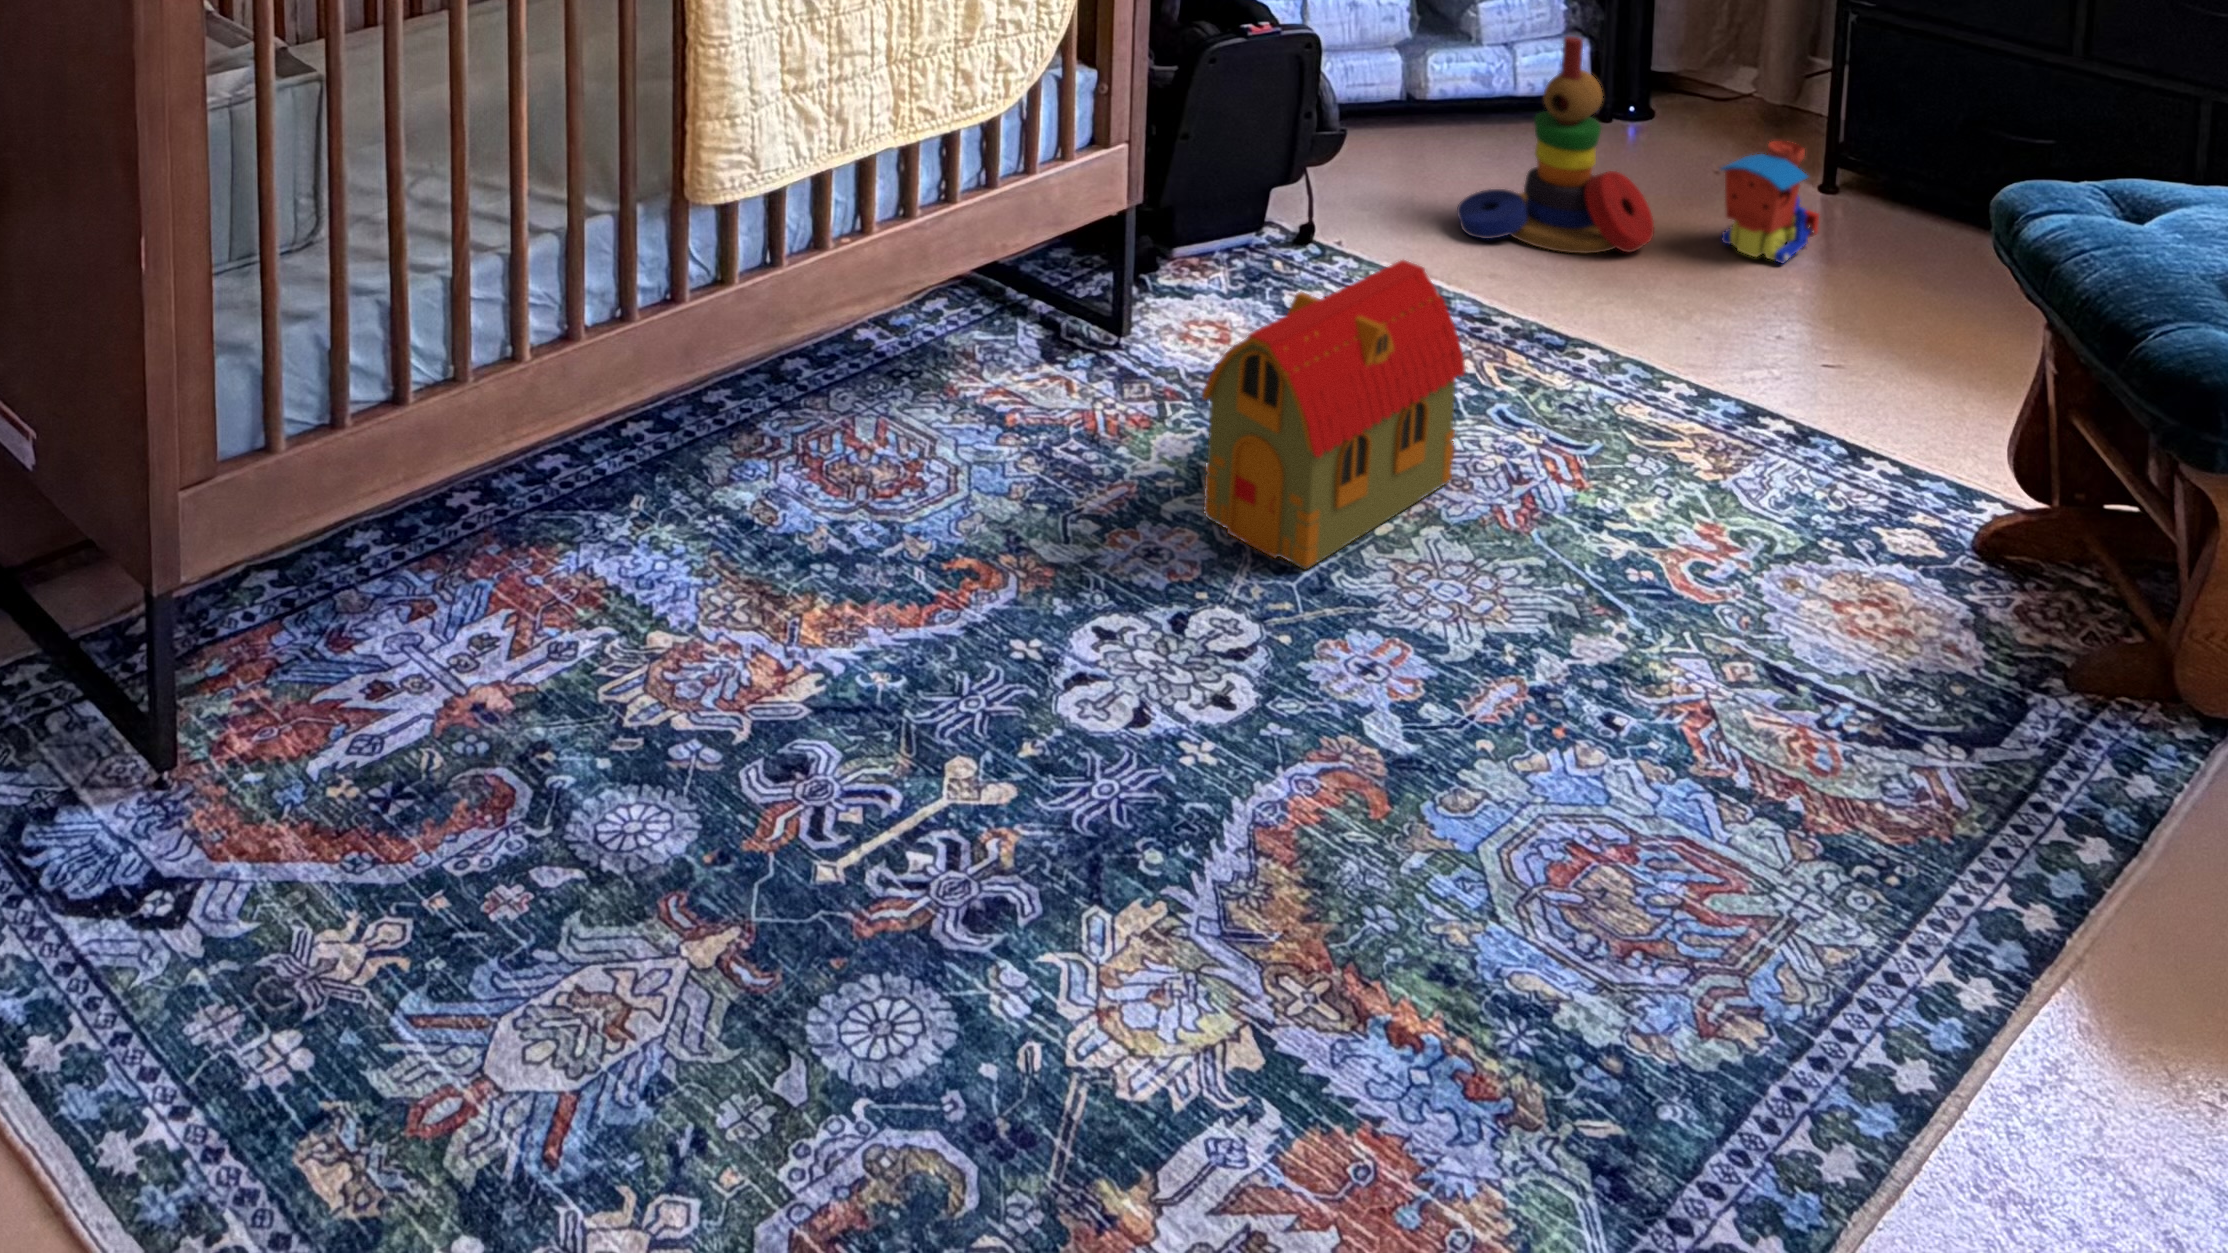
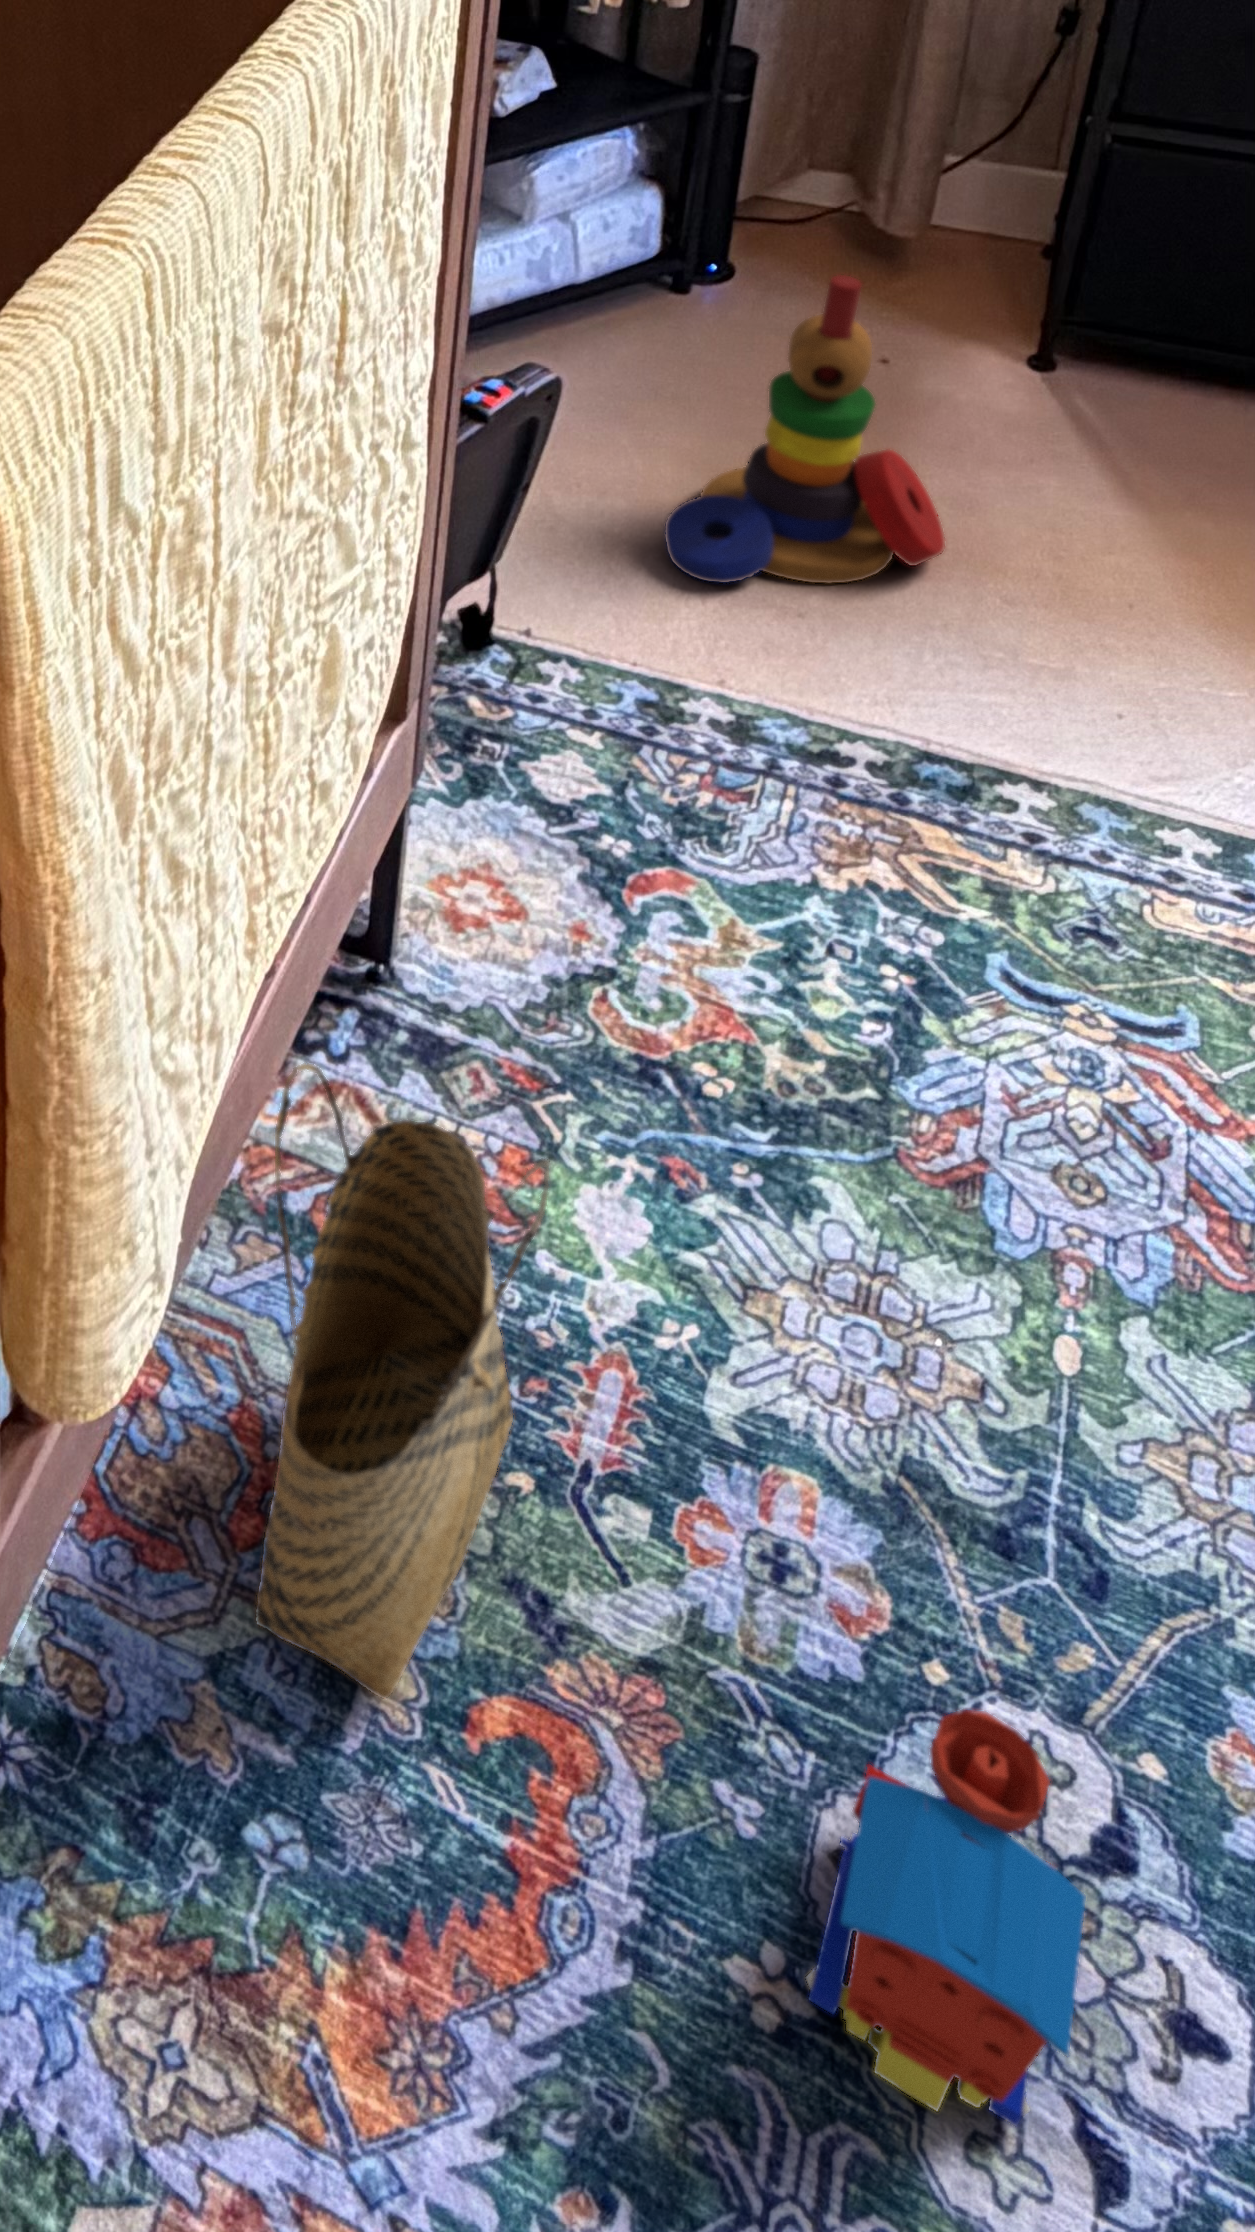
toy train: present [1721,141,1819,263] -> present [806,1710,1086,2125]
woven basket: none [859,193,1040,528] -> present [255,1064,550,1698]
toy house: present [1202,260,1466,569] -> none [819,905,1163,1566]

